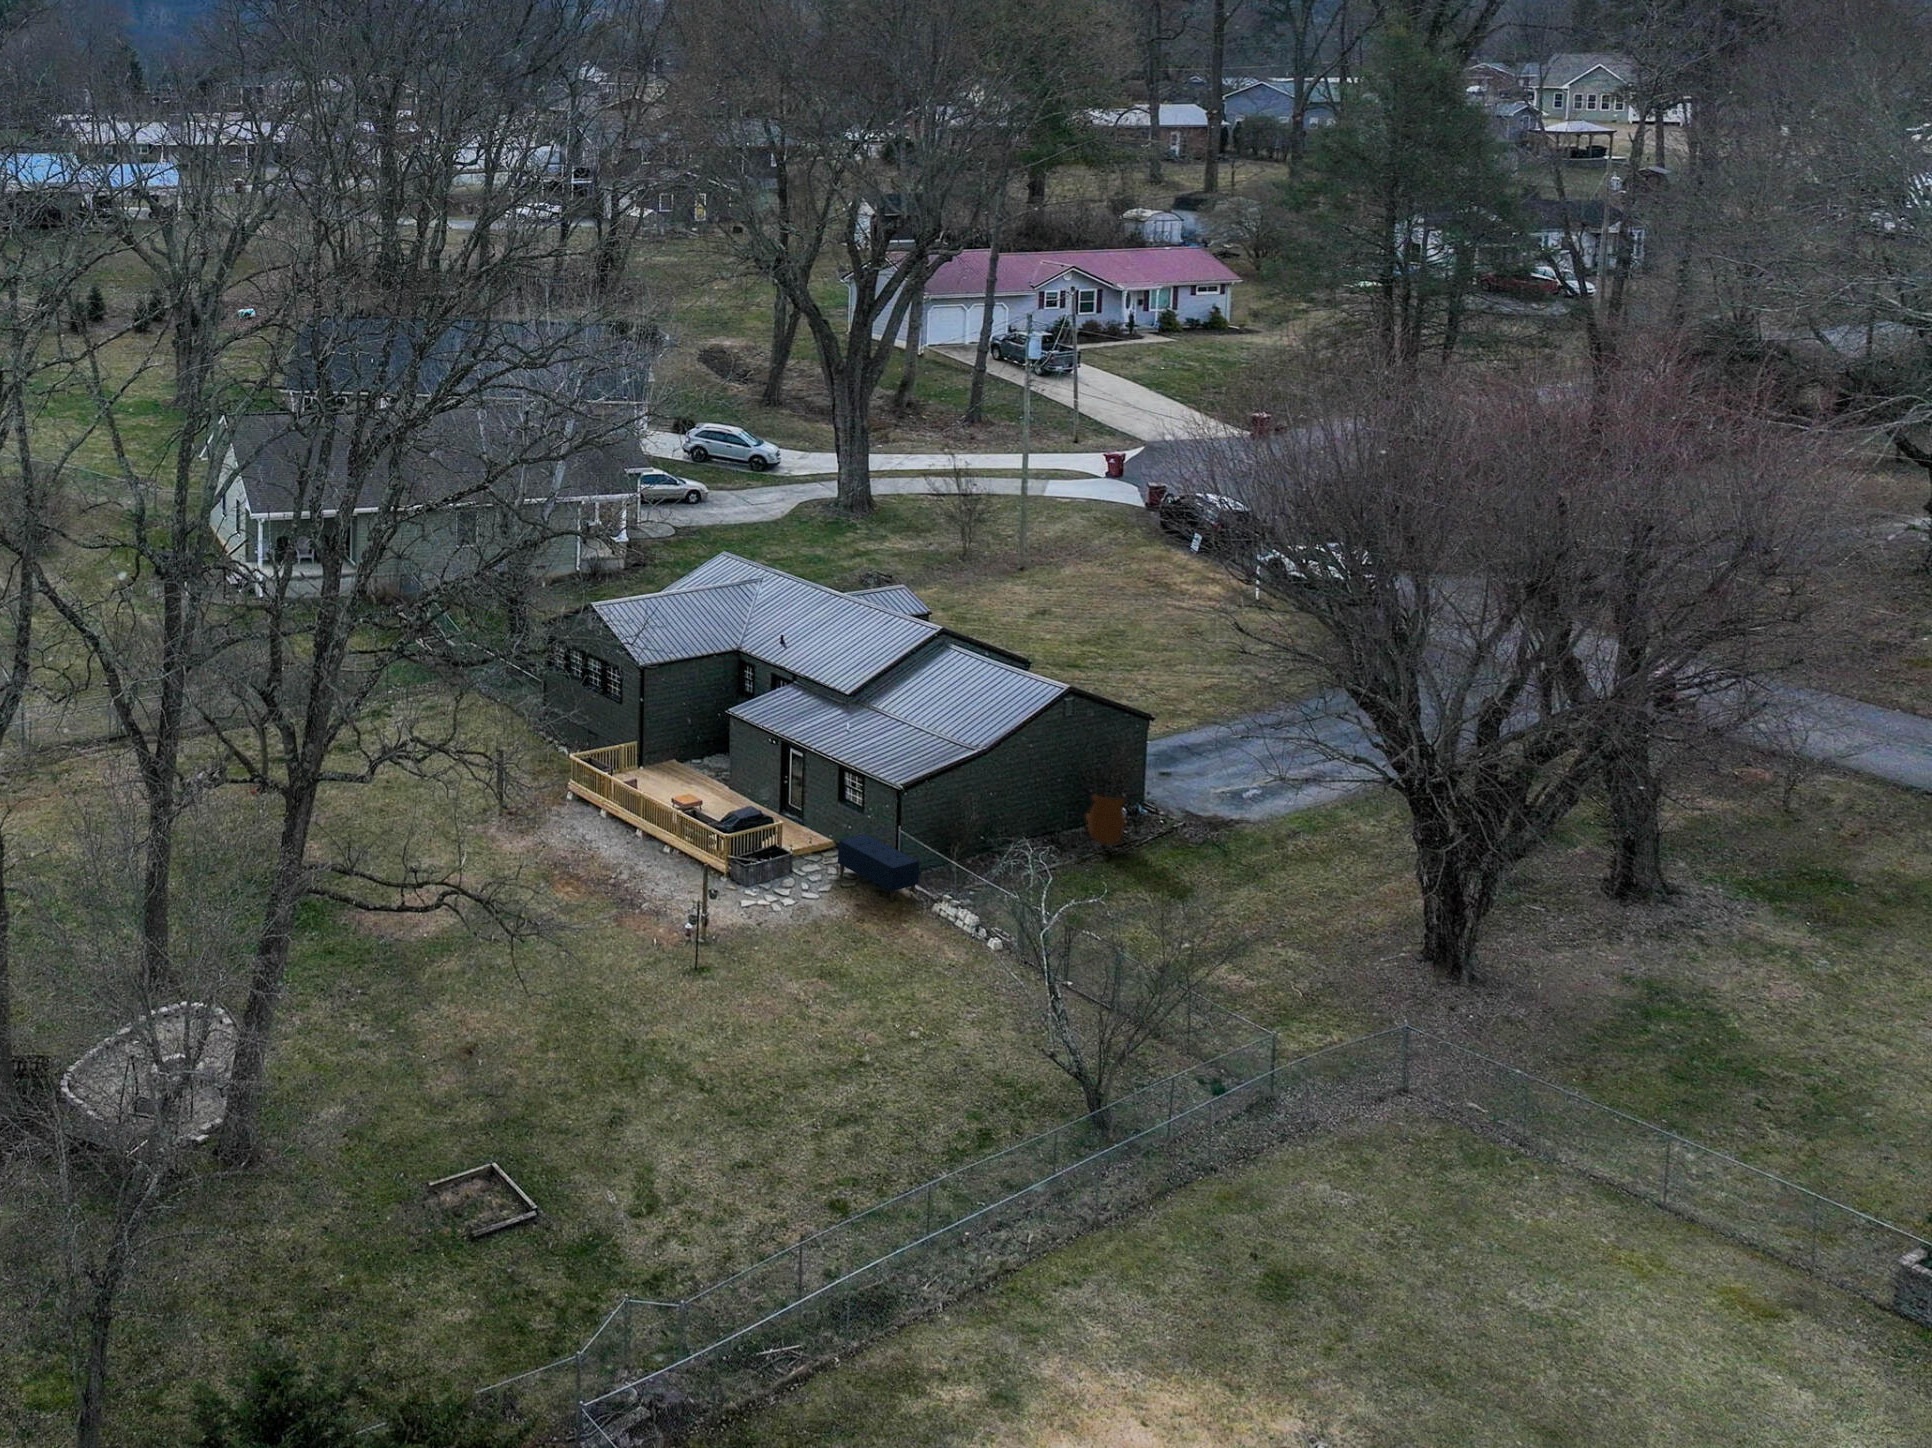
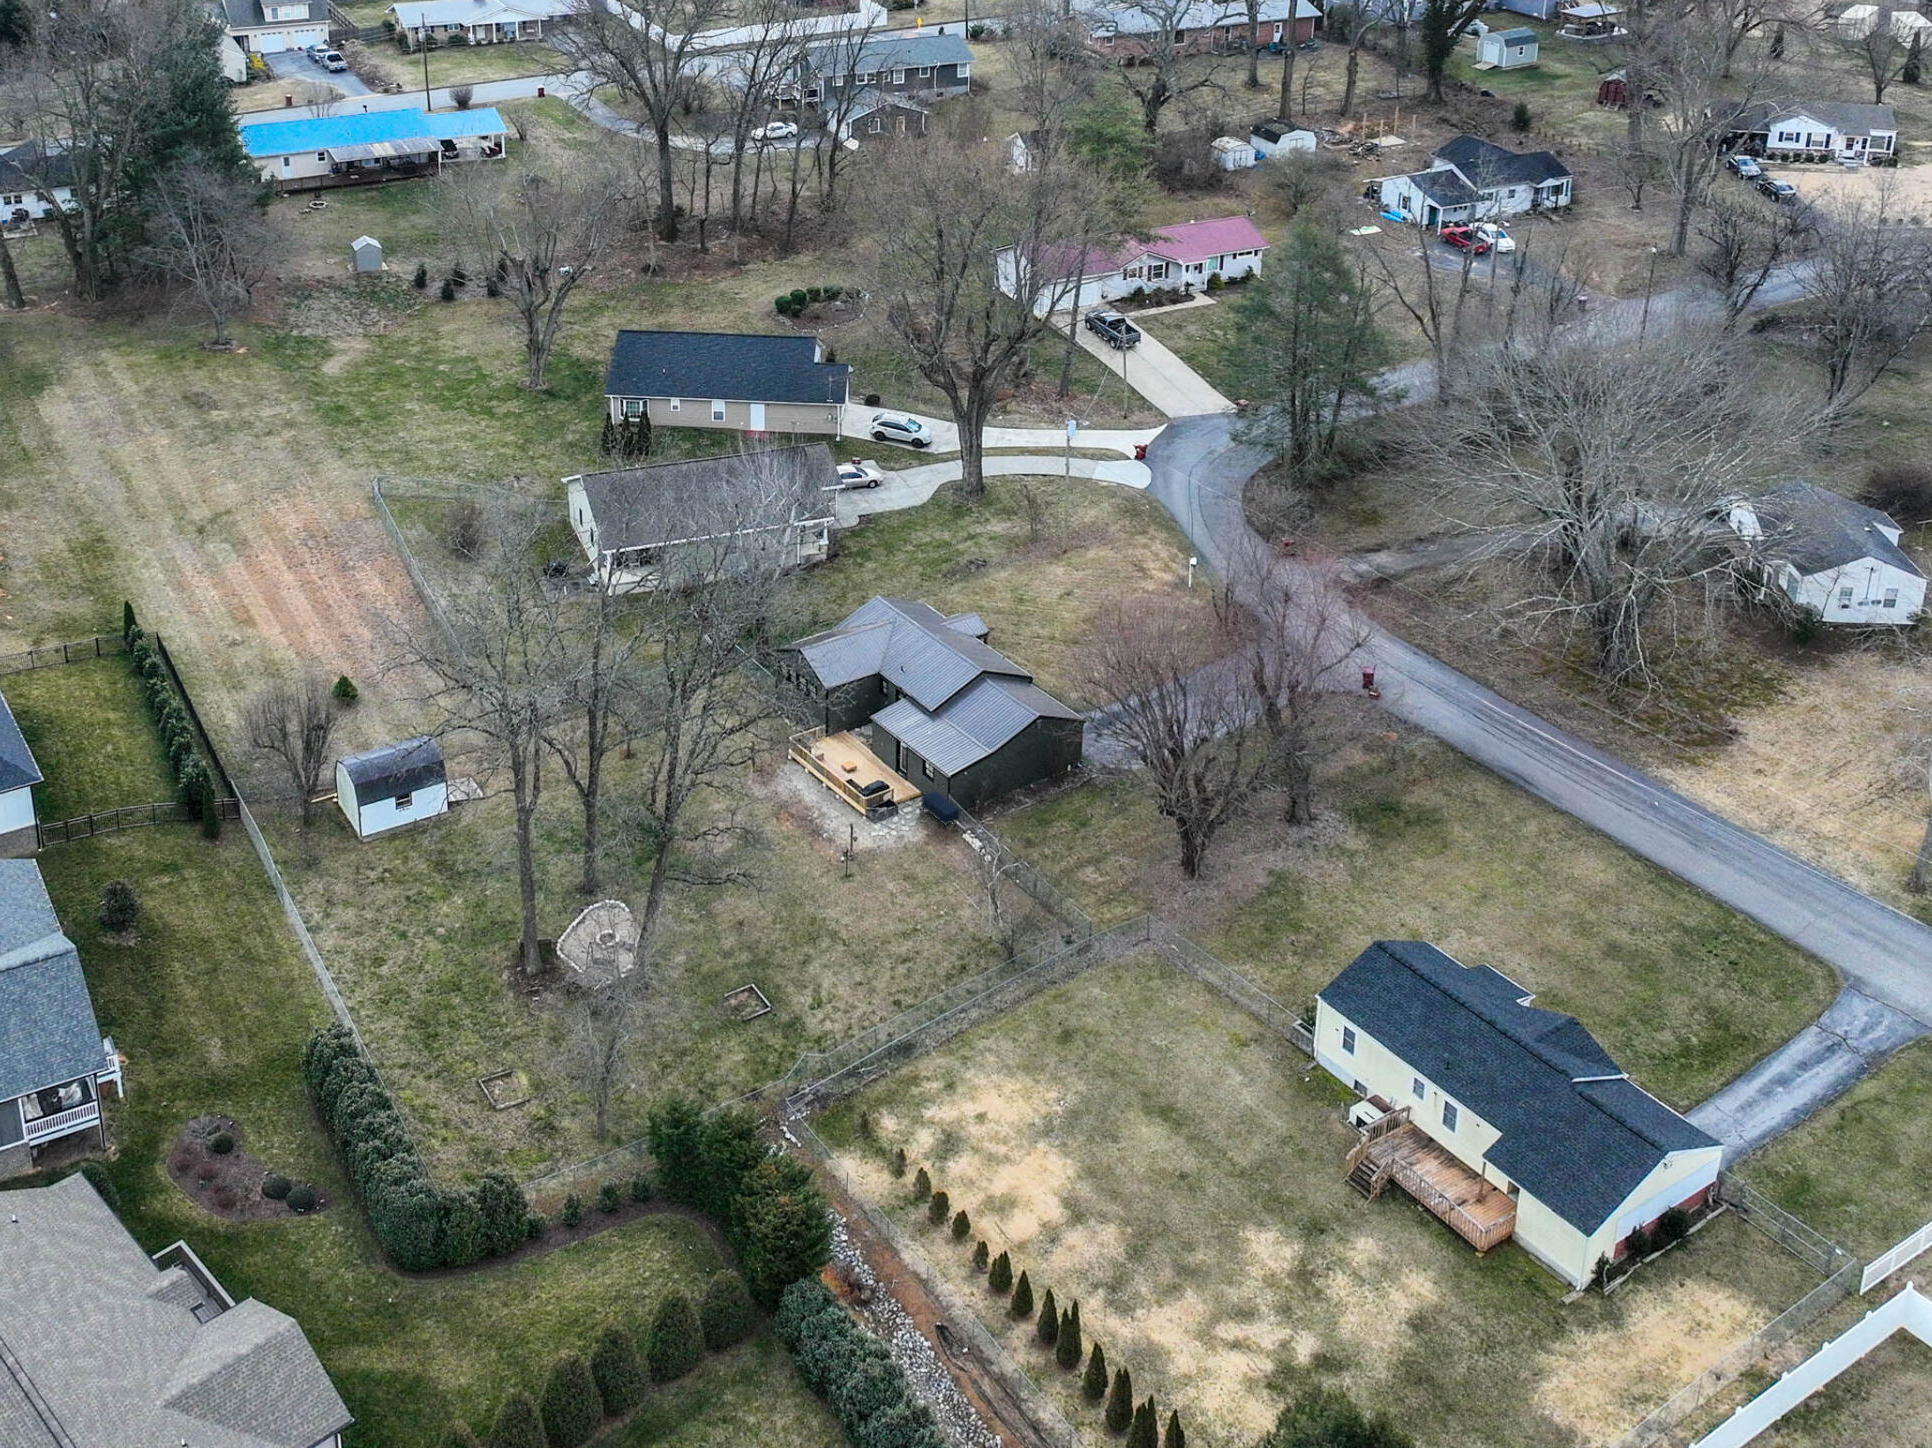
lounge chair: present [1086,795,1126,855] -> none [1043,773,1065,802]

